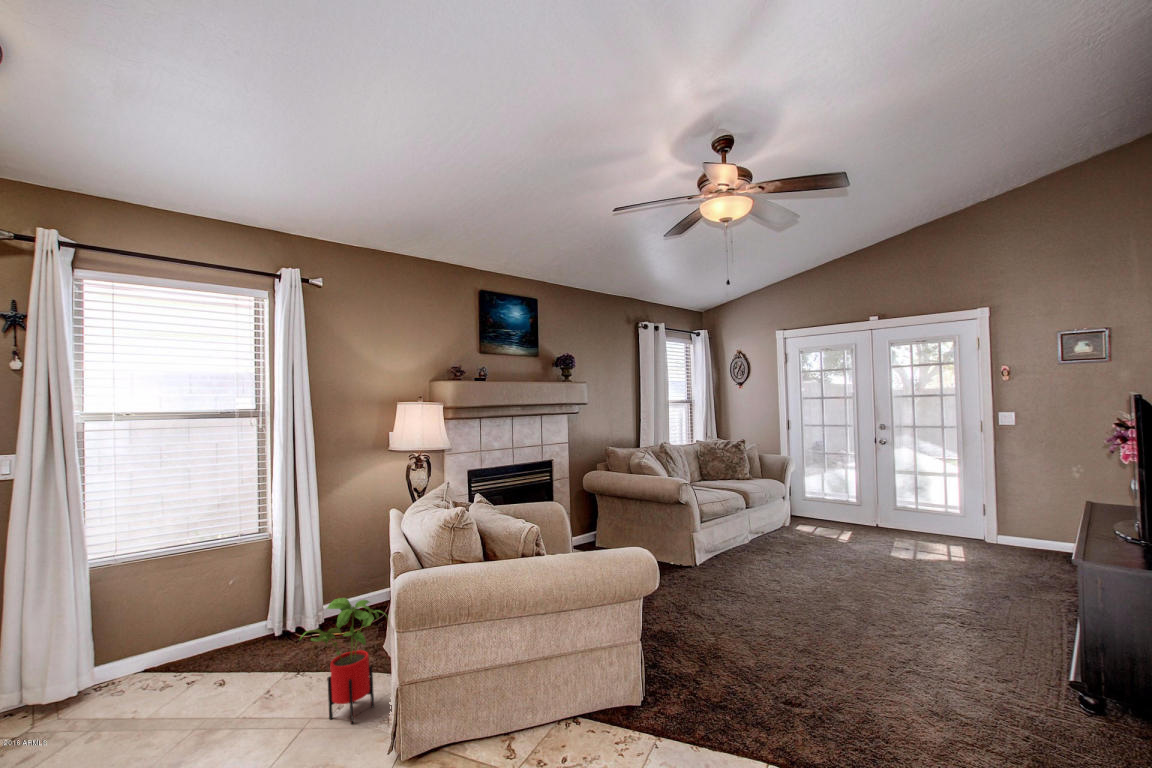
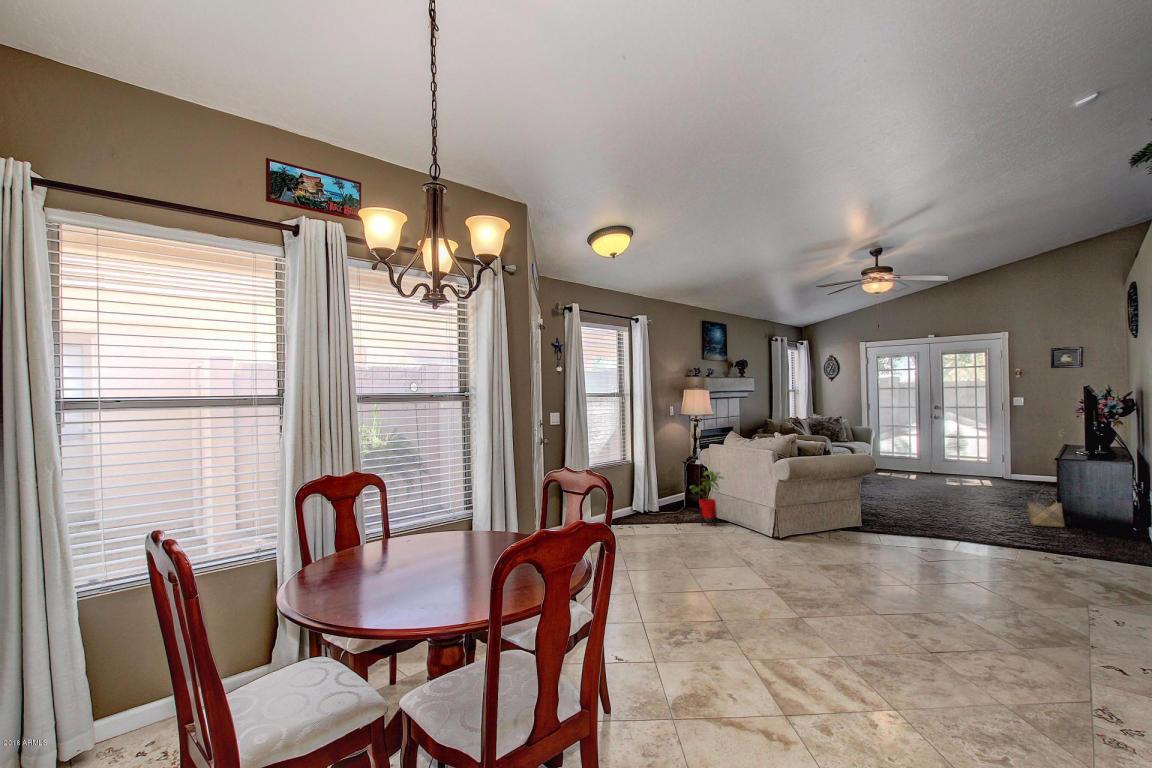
woven basket: none [1026,629,1115,732] -> present [1027,492,1065,527]

